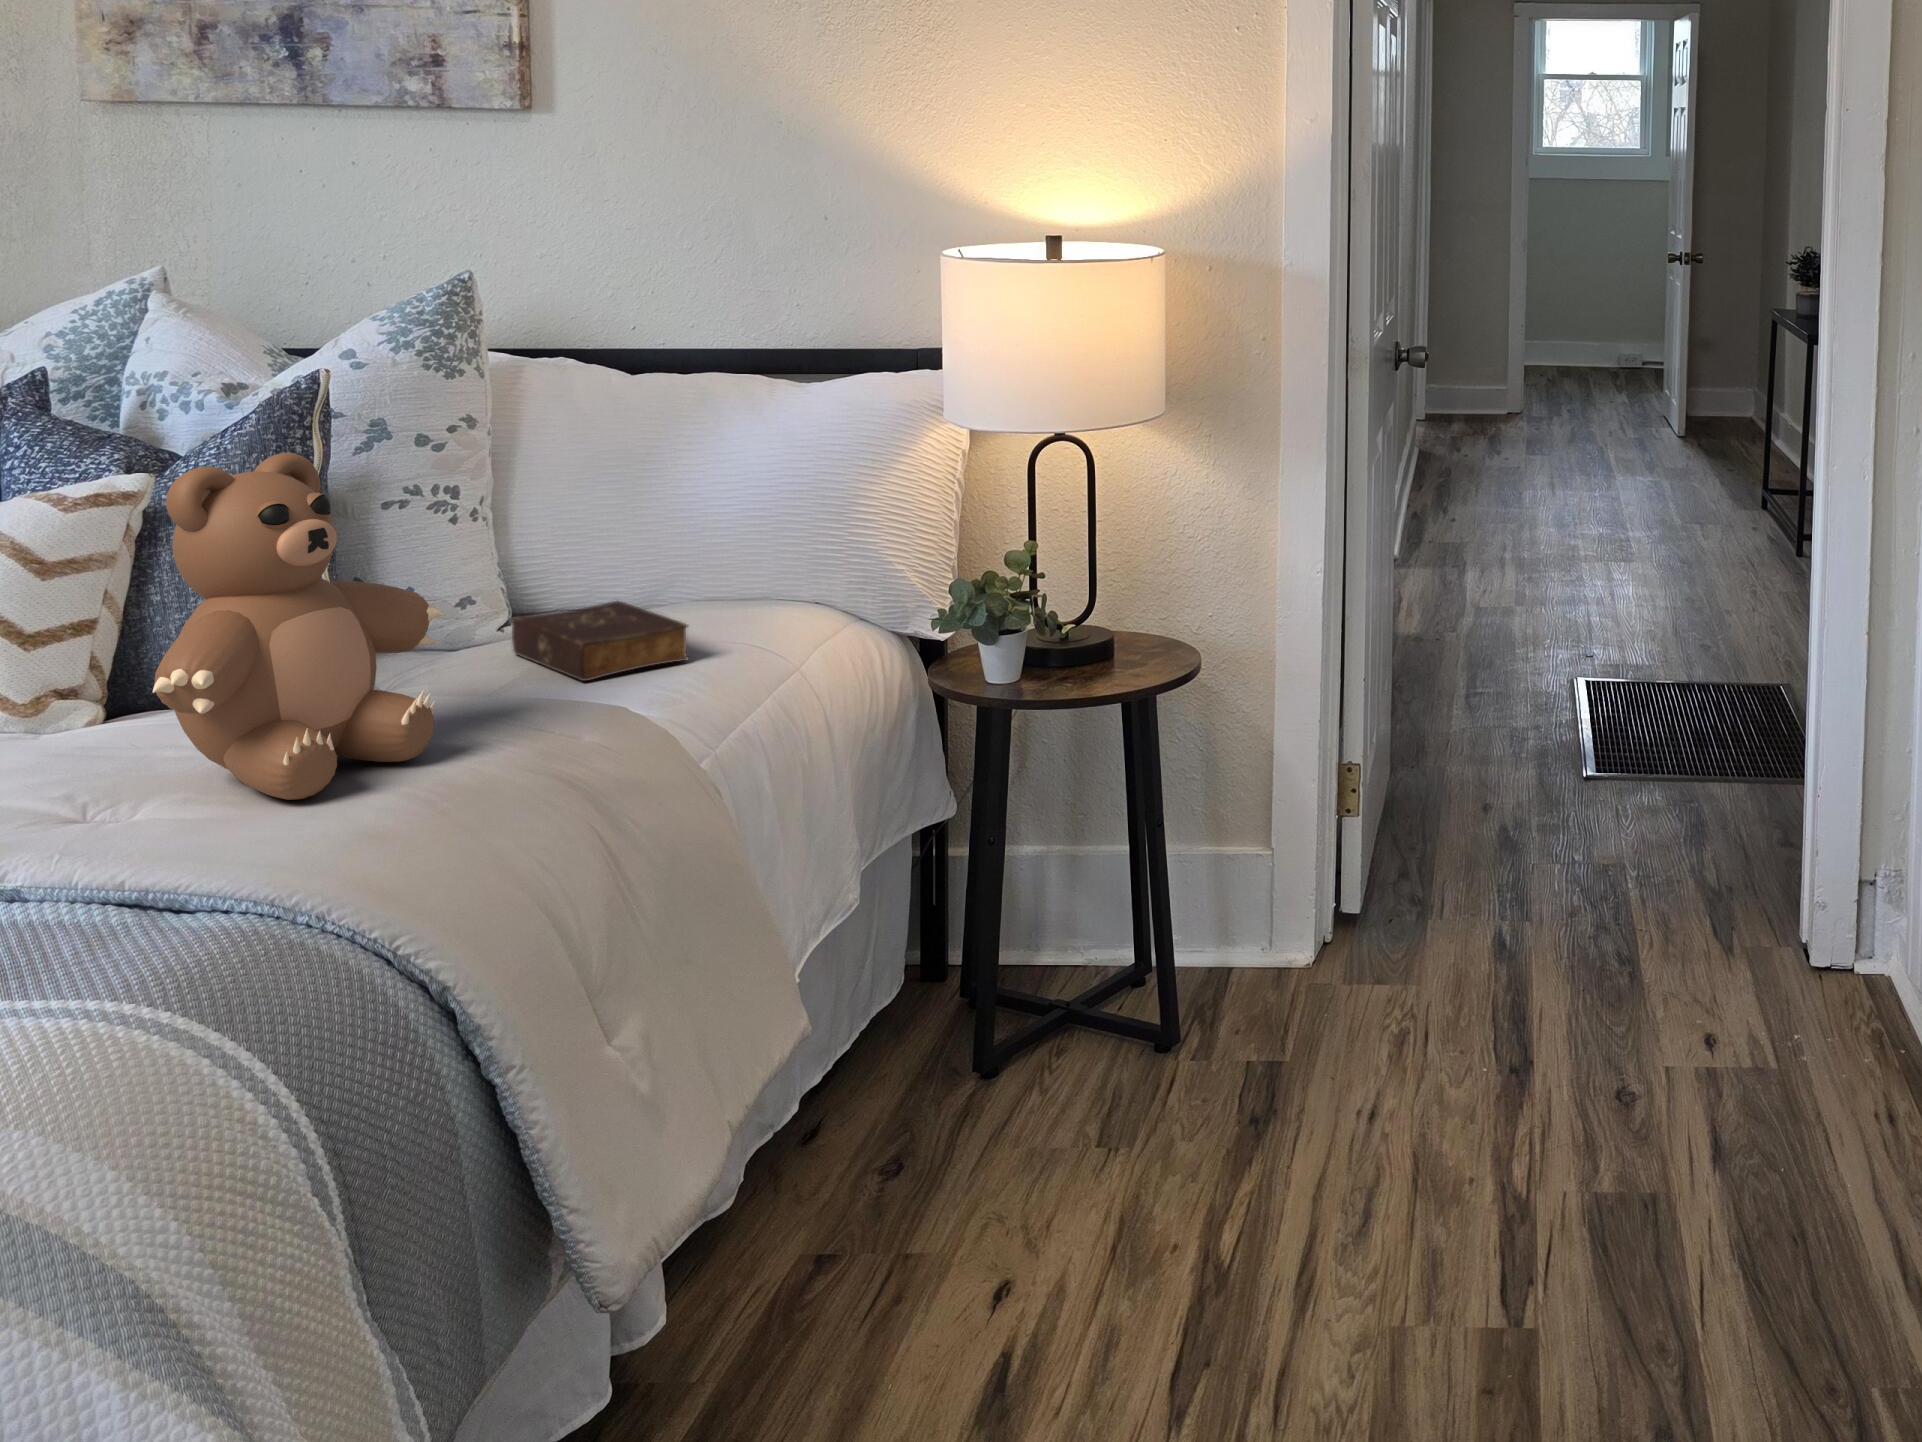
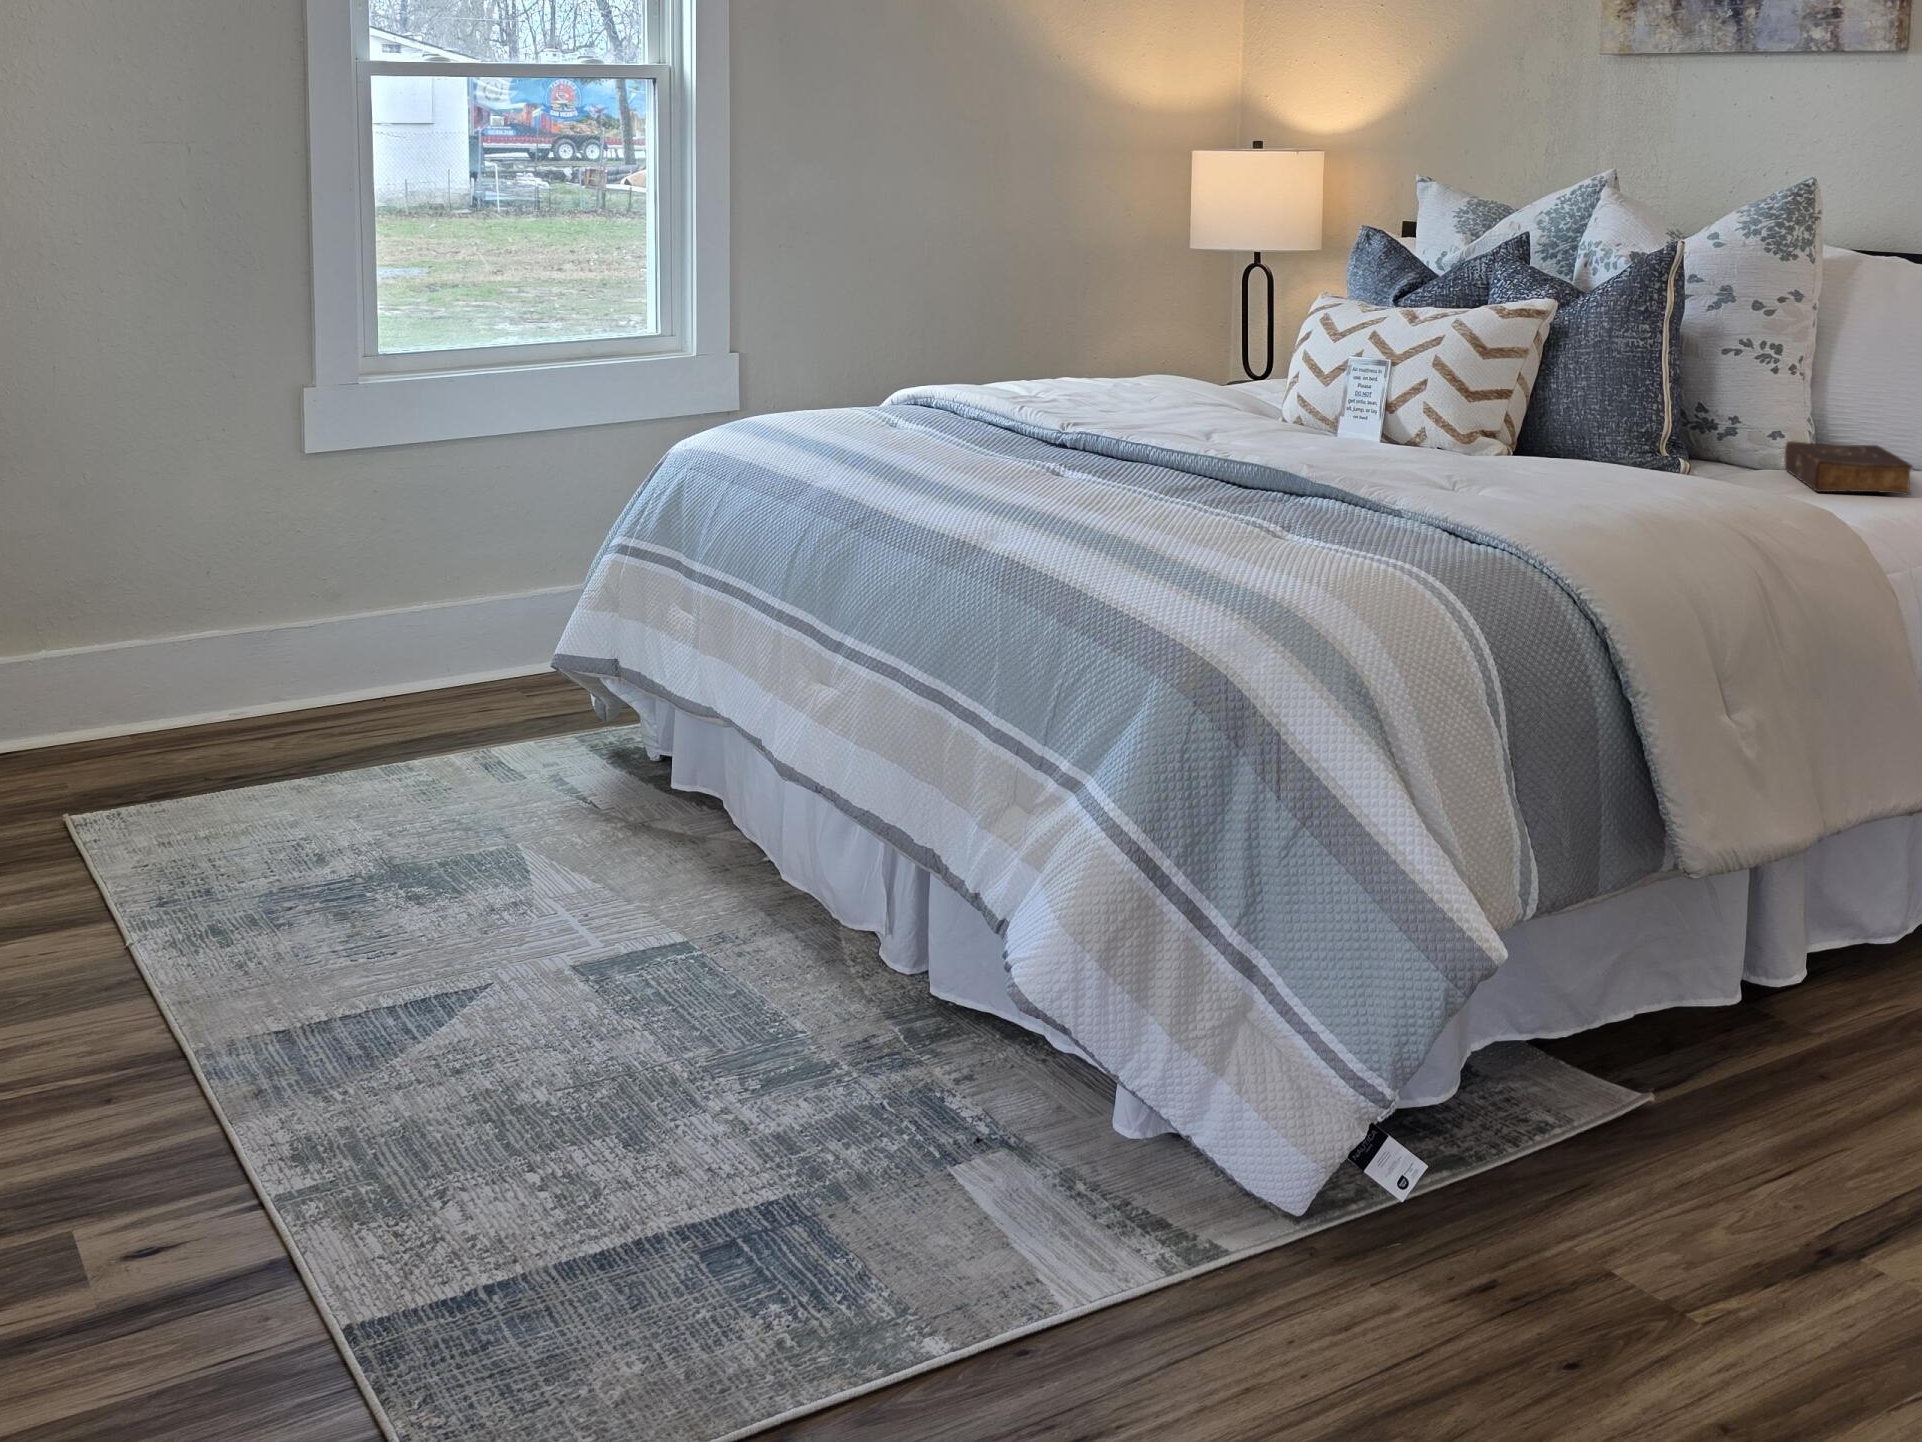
teddy bear: present [153,453,445,800] -> none [1494,280,1699,508]

